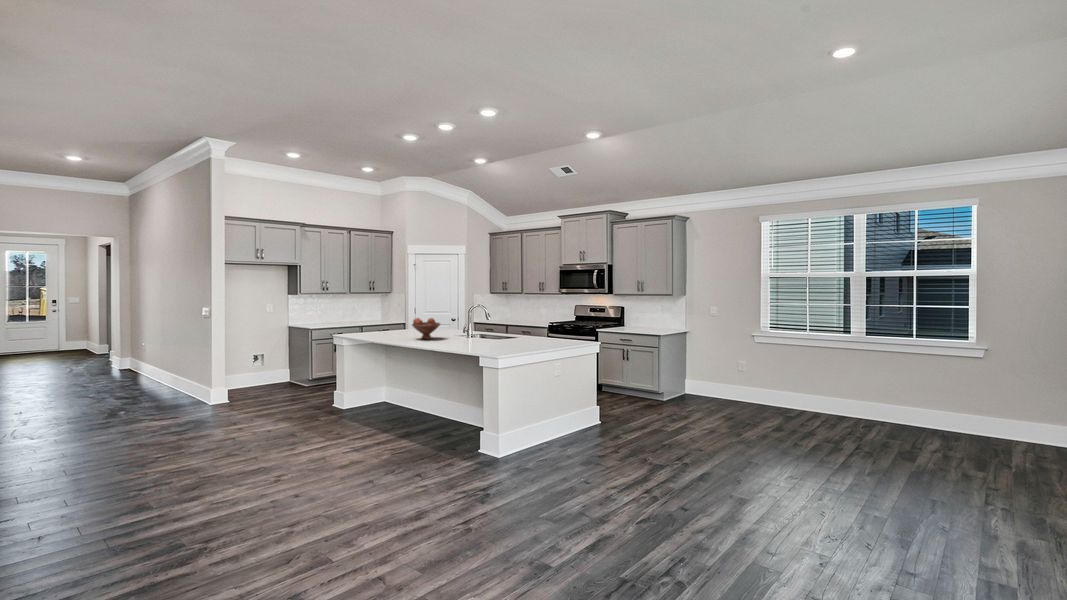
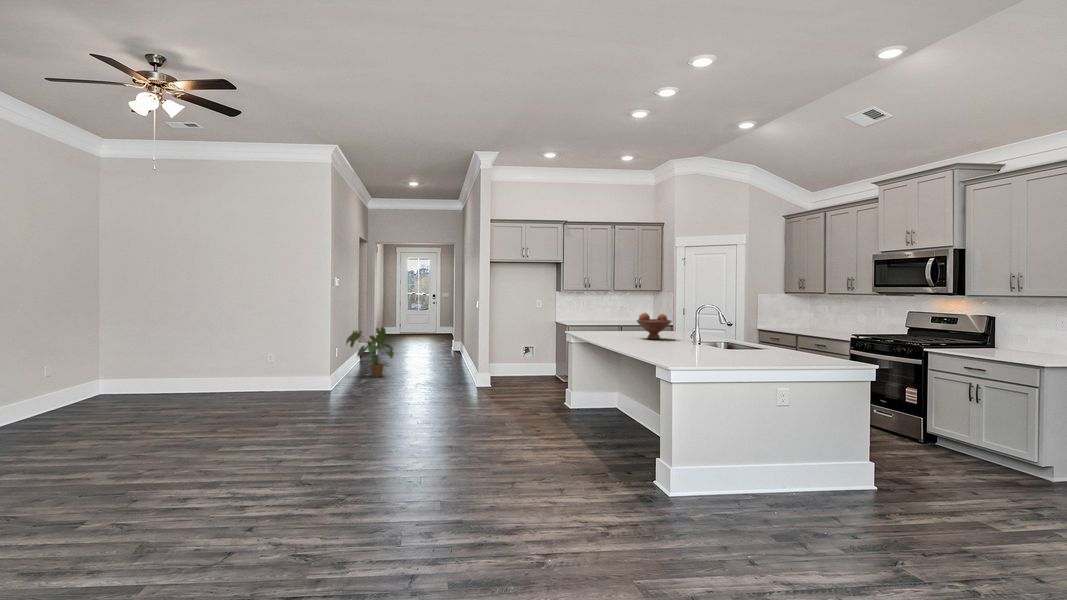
house plant: none [27,345,103,404] -> present [346,327,393,377]

